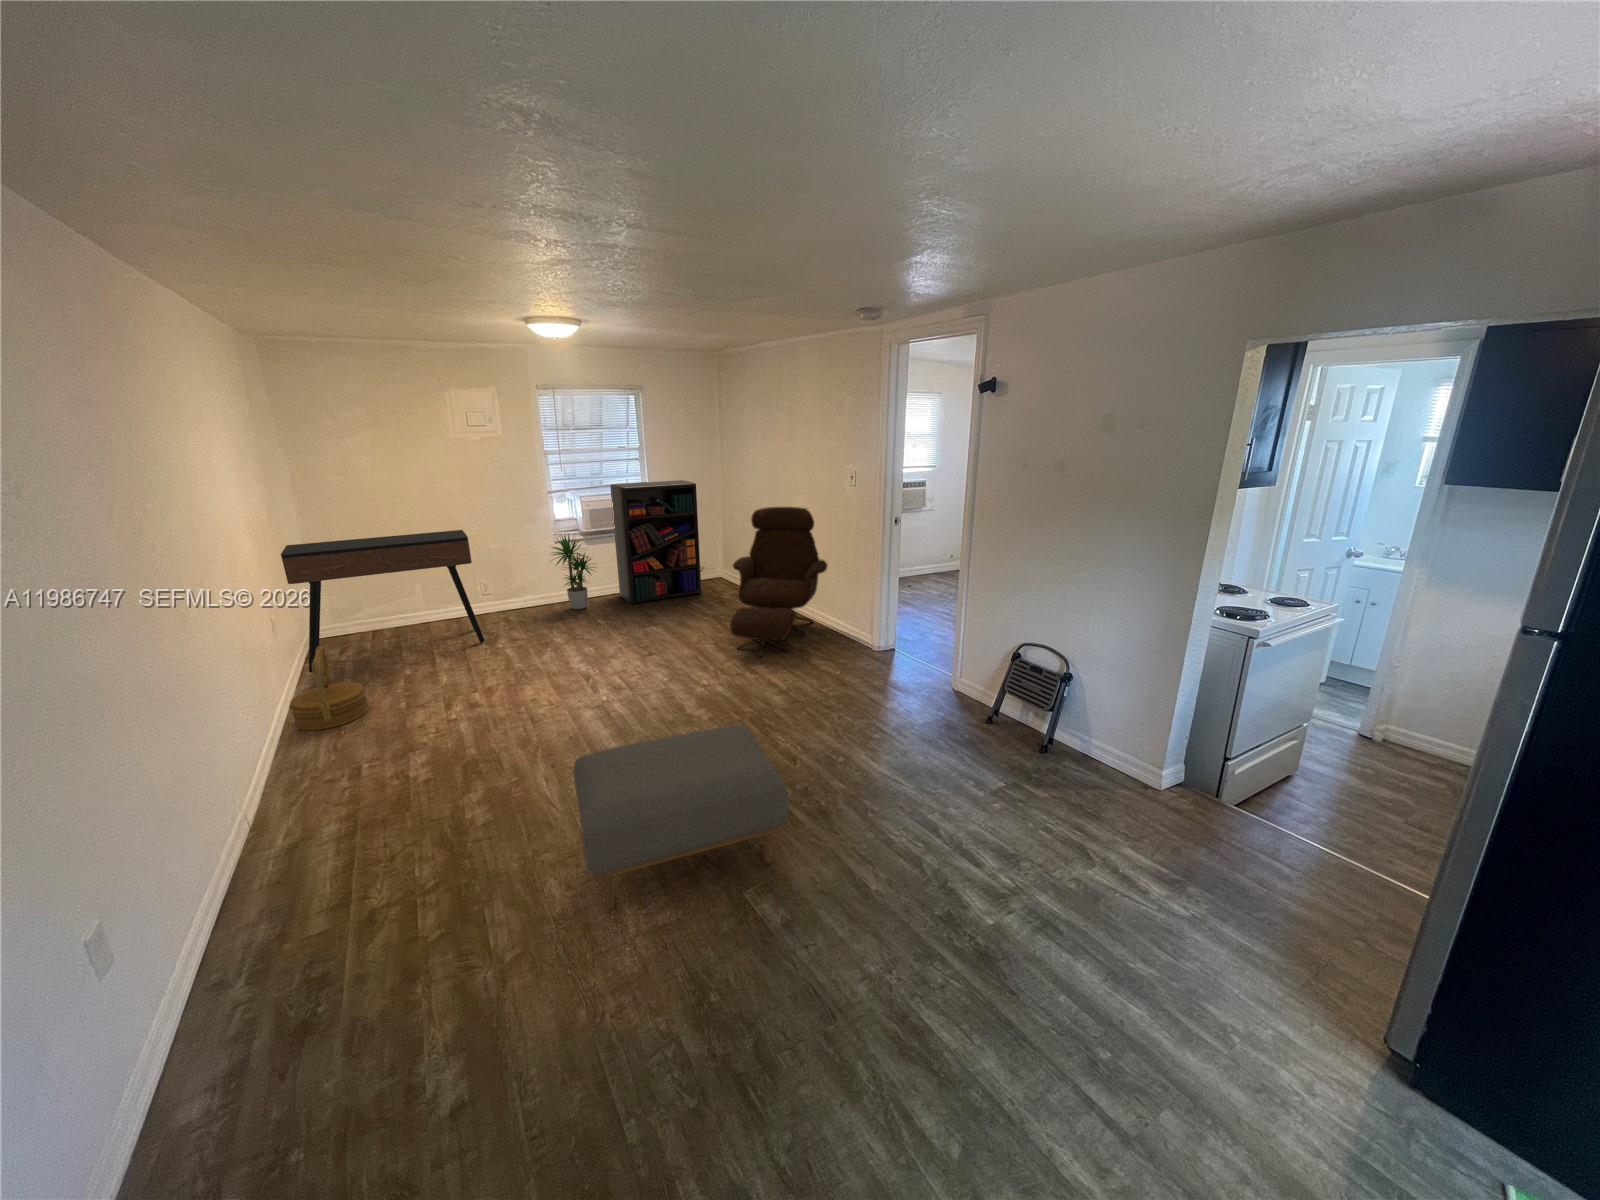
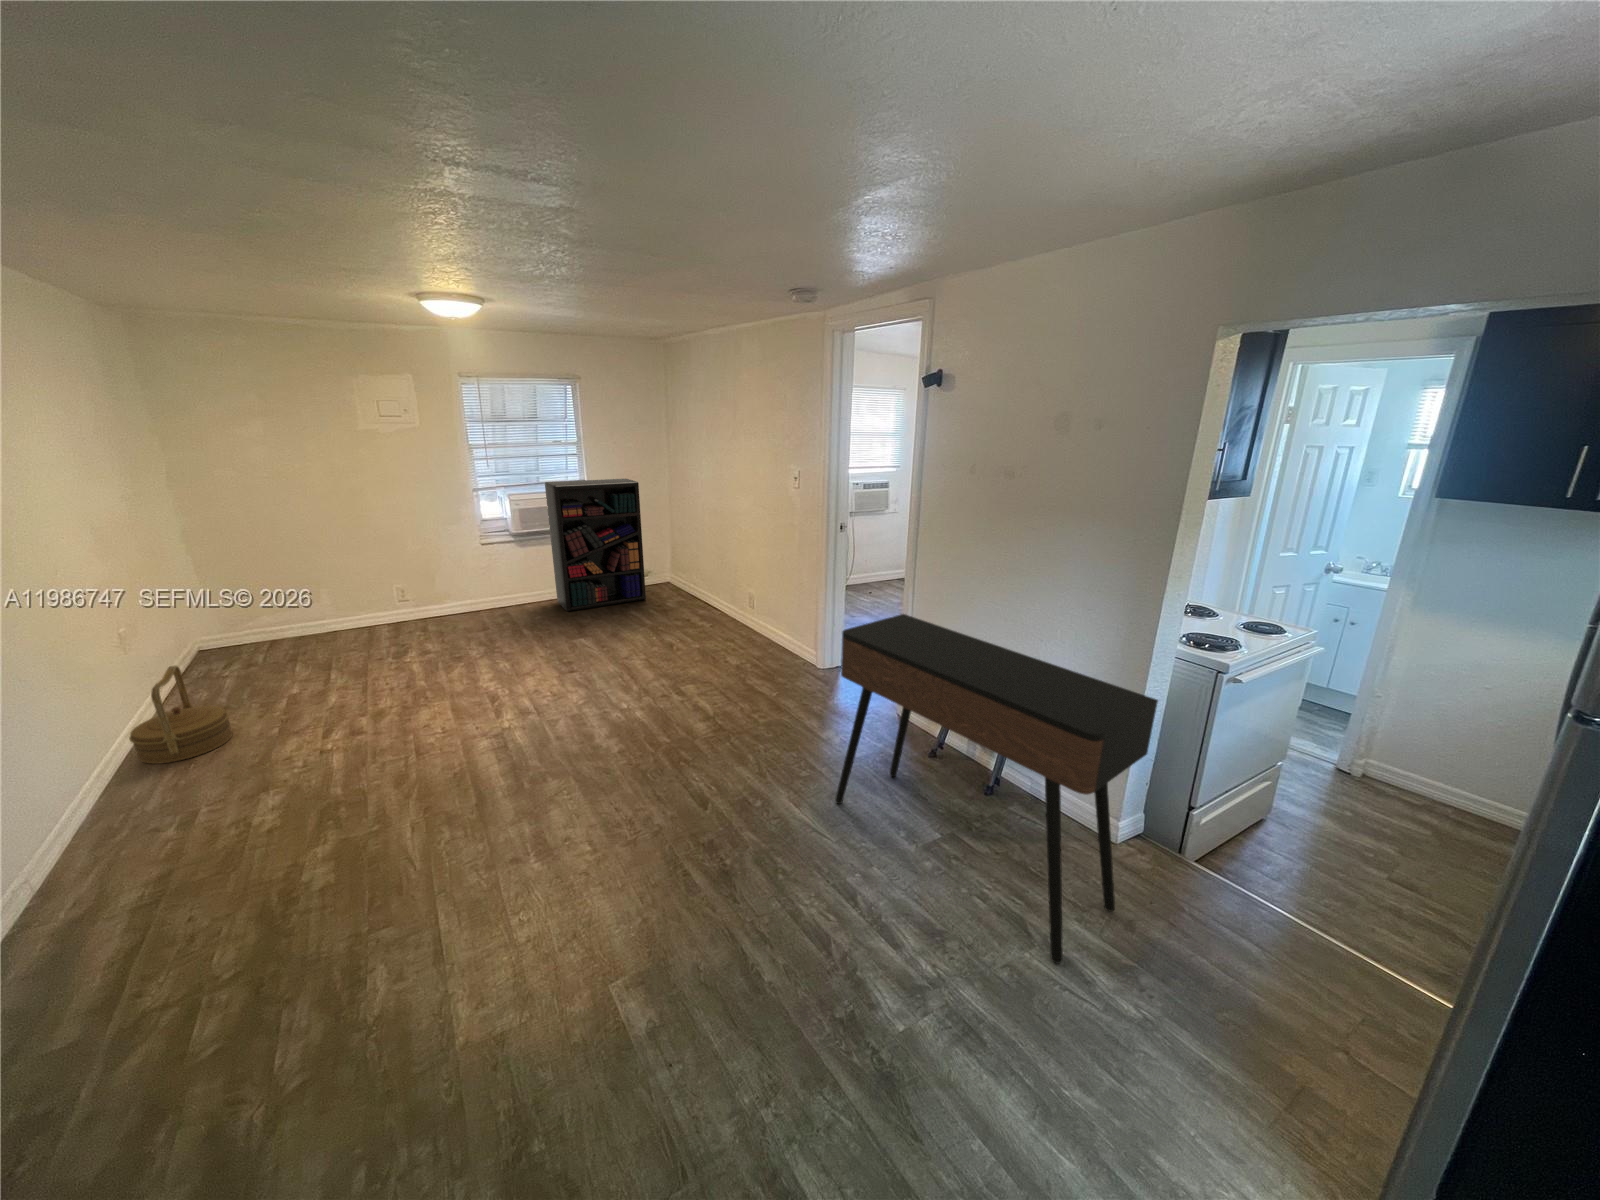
lounge chair: present [730,507,827,658] -> none [661,509,774,675]
console table: present [281,530,484,673] -> present [835,614,1158,964]
potted plant: present [552,534,595,609] -> none [471,533,534,617]
ottoman: present [574,725,789,909] -> none [387,771,666,1013]

